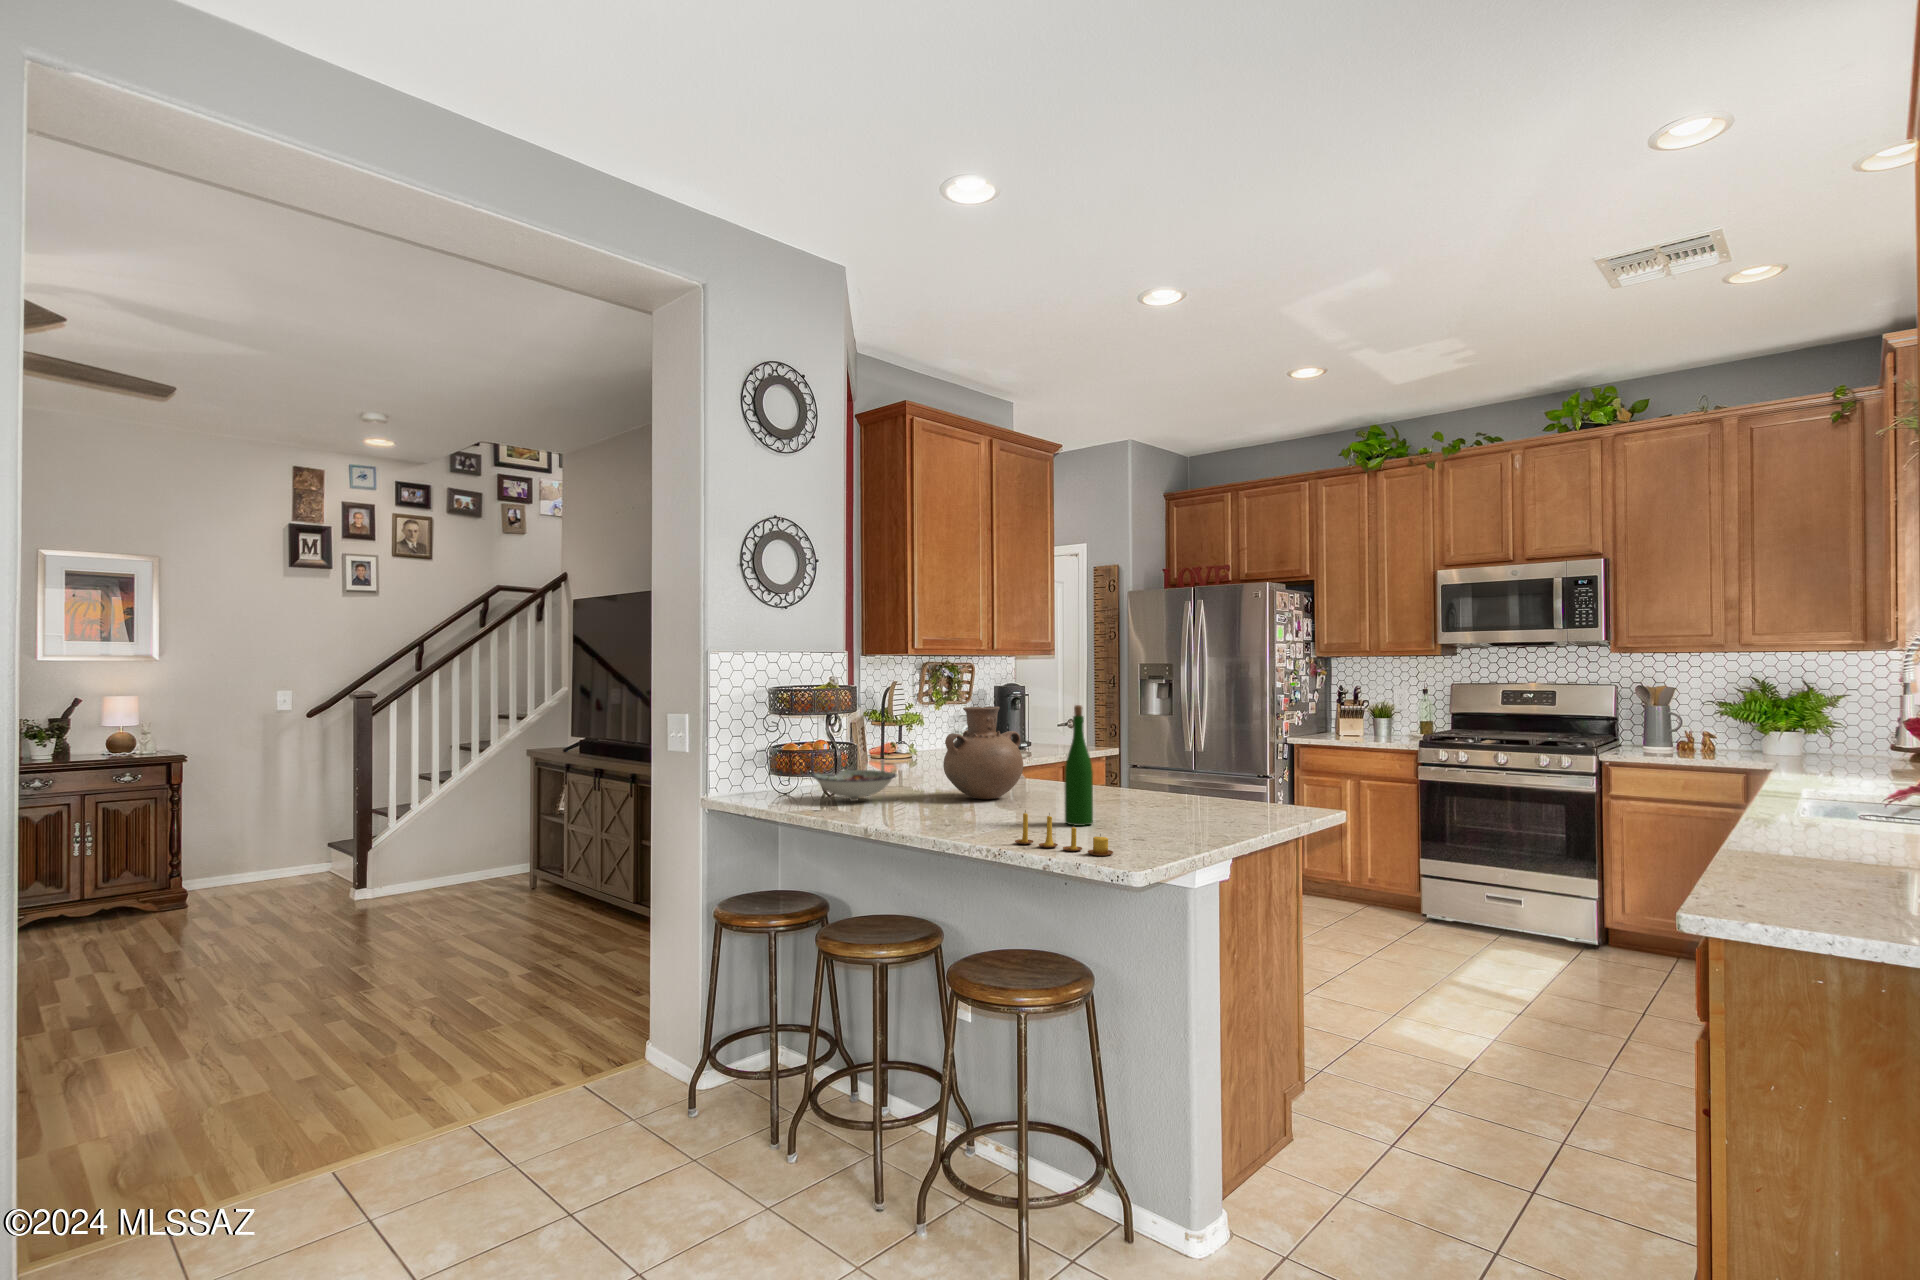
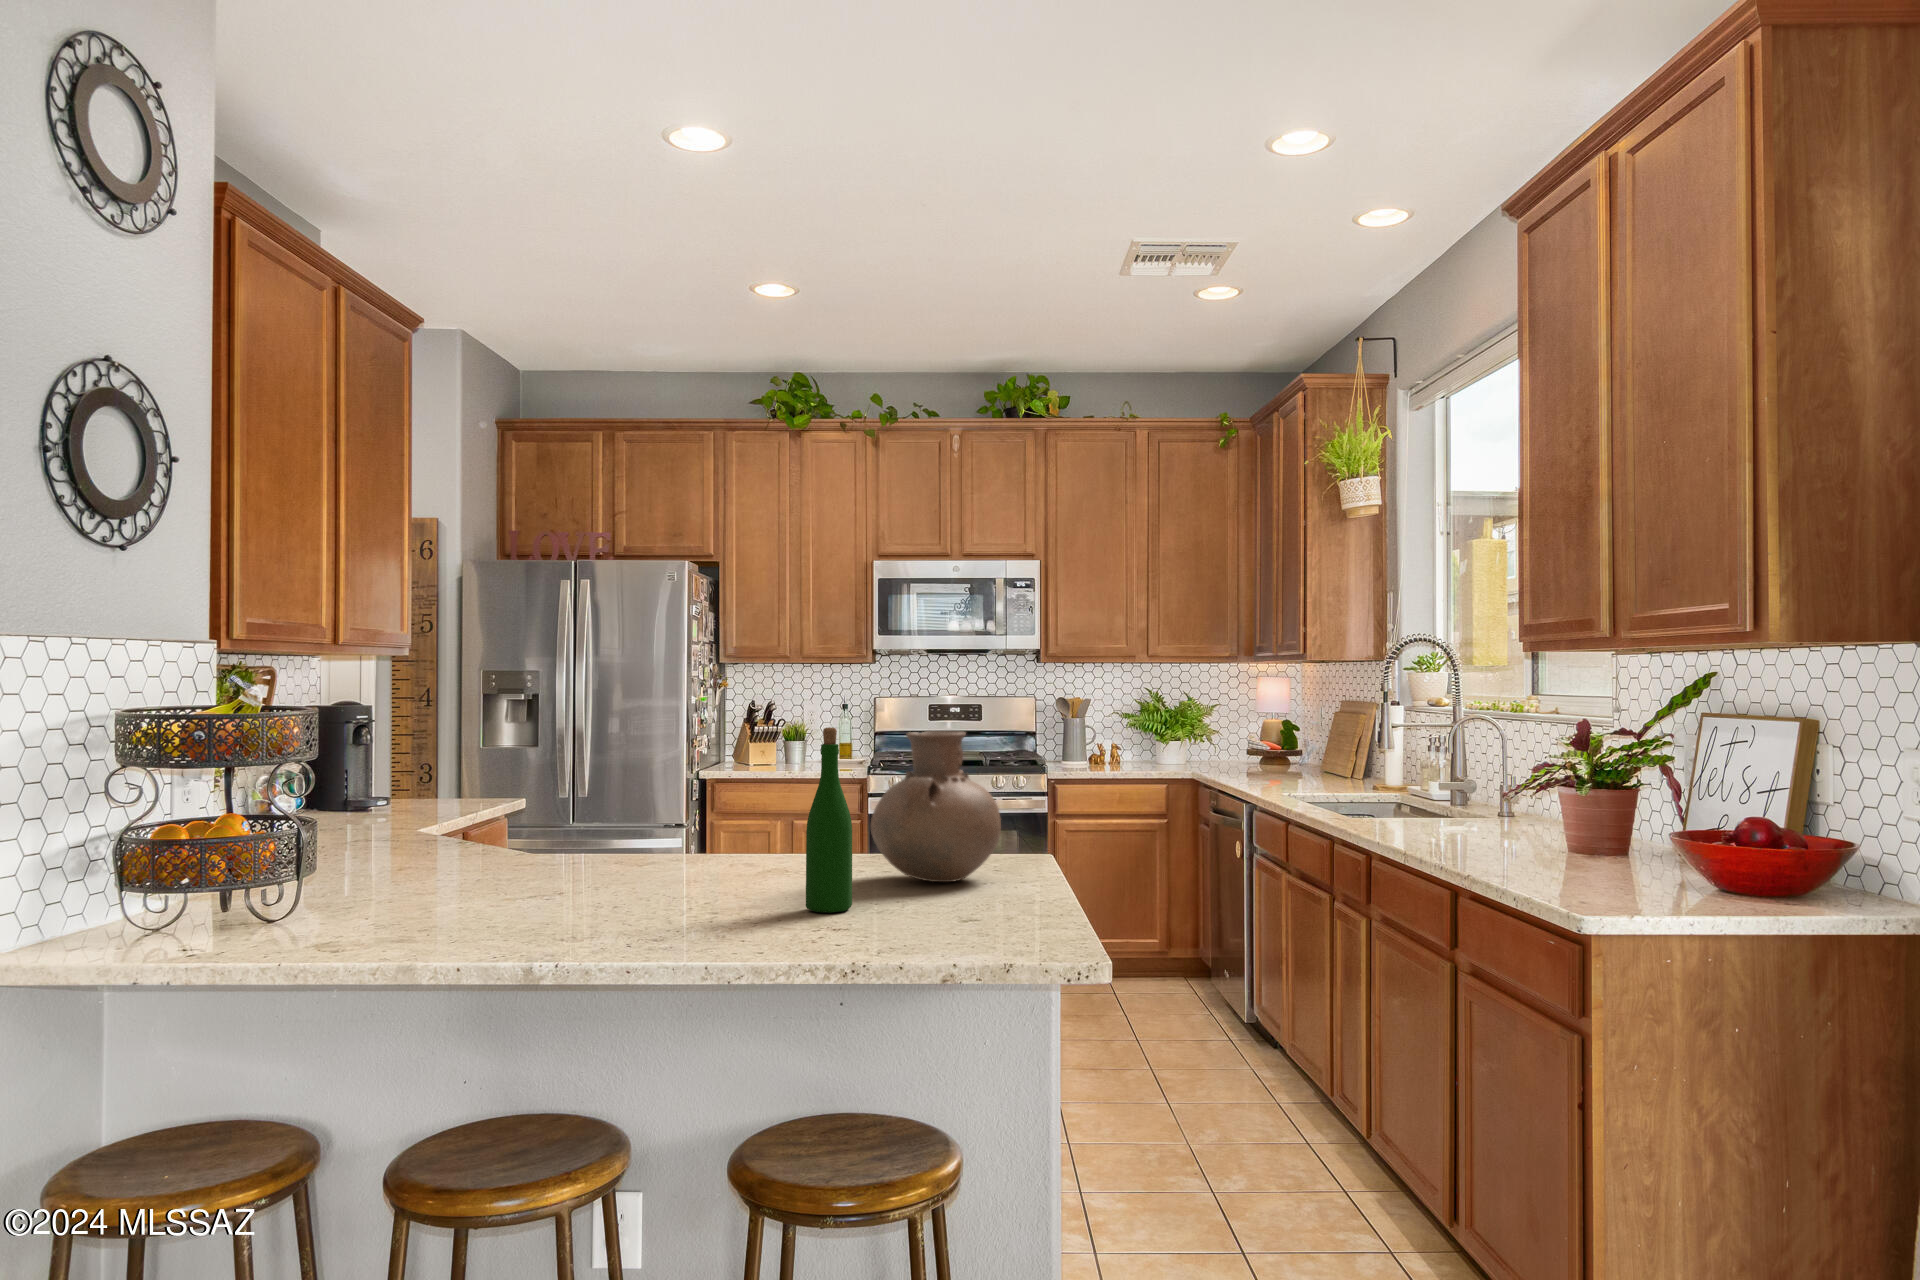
vase: present [943,706,1023,799] -> present [871,731,1001,882]
bowl: present [812,770,896,801] -> none [235,861,423,922]
candle: present [1015,812,1113,856] -> none [843,894,1019,949]

